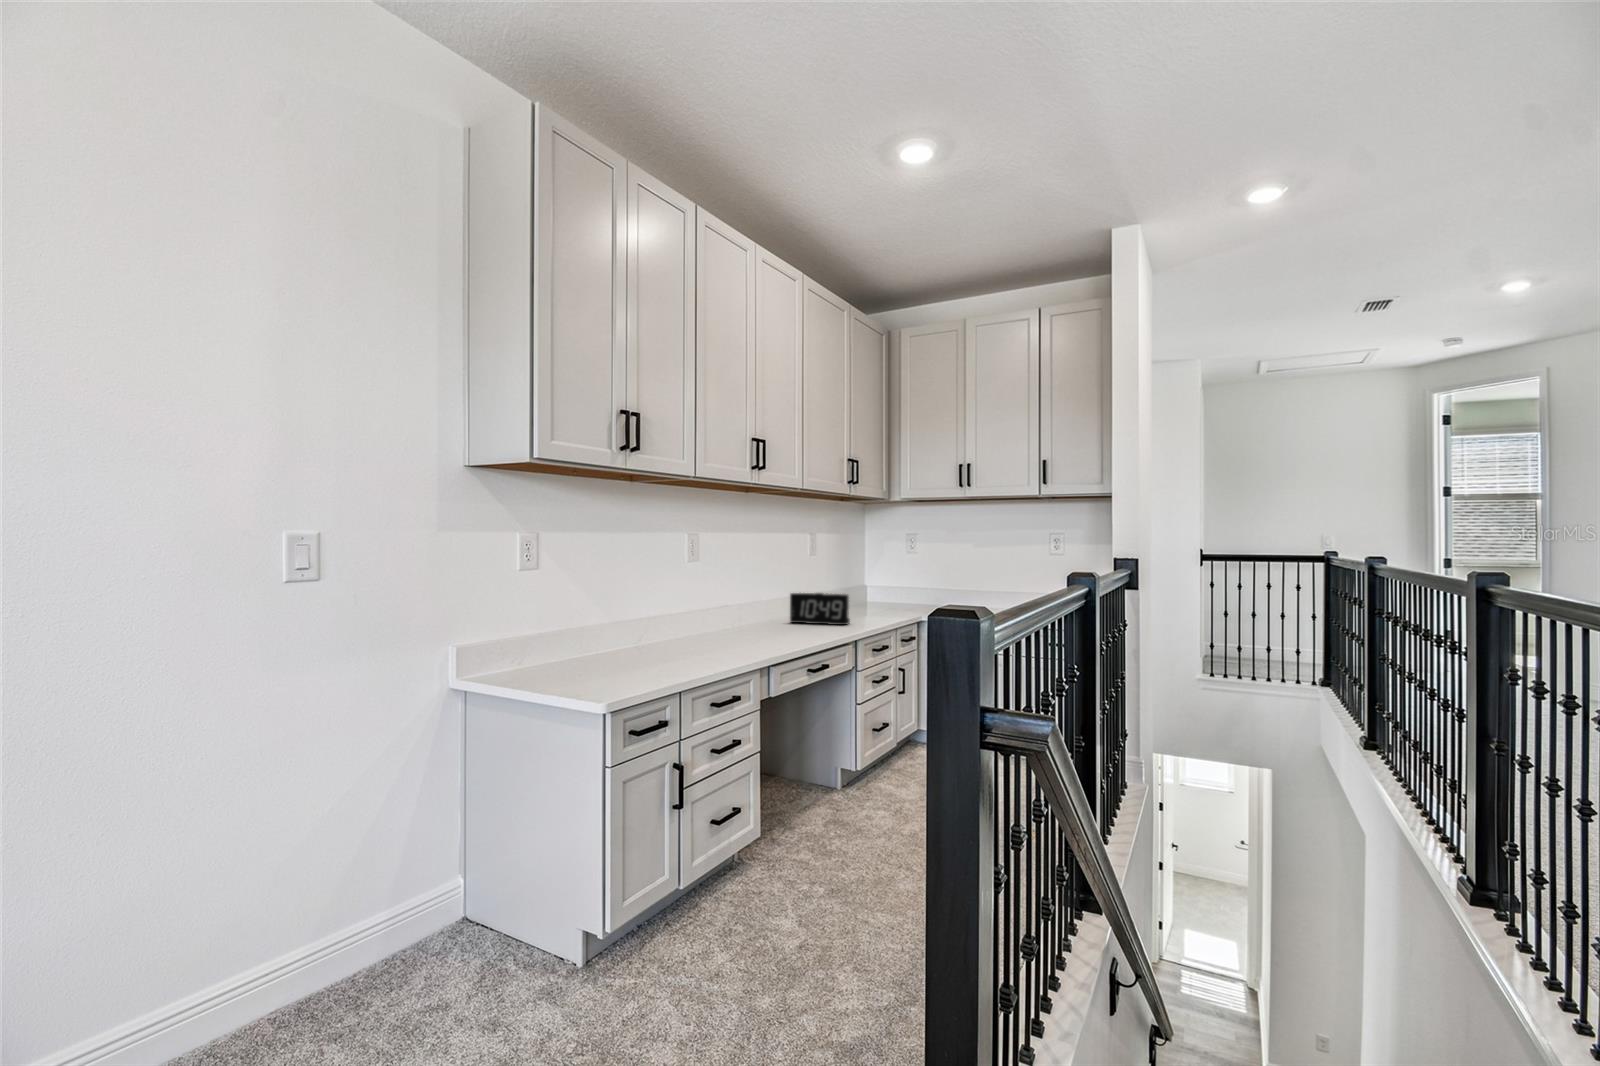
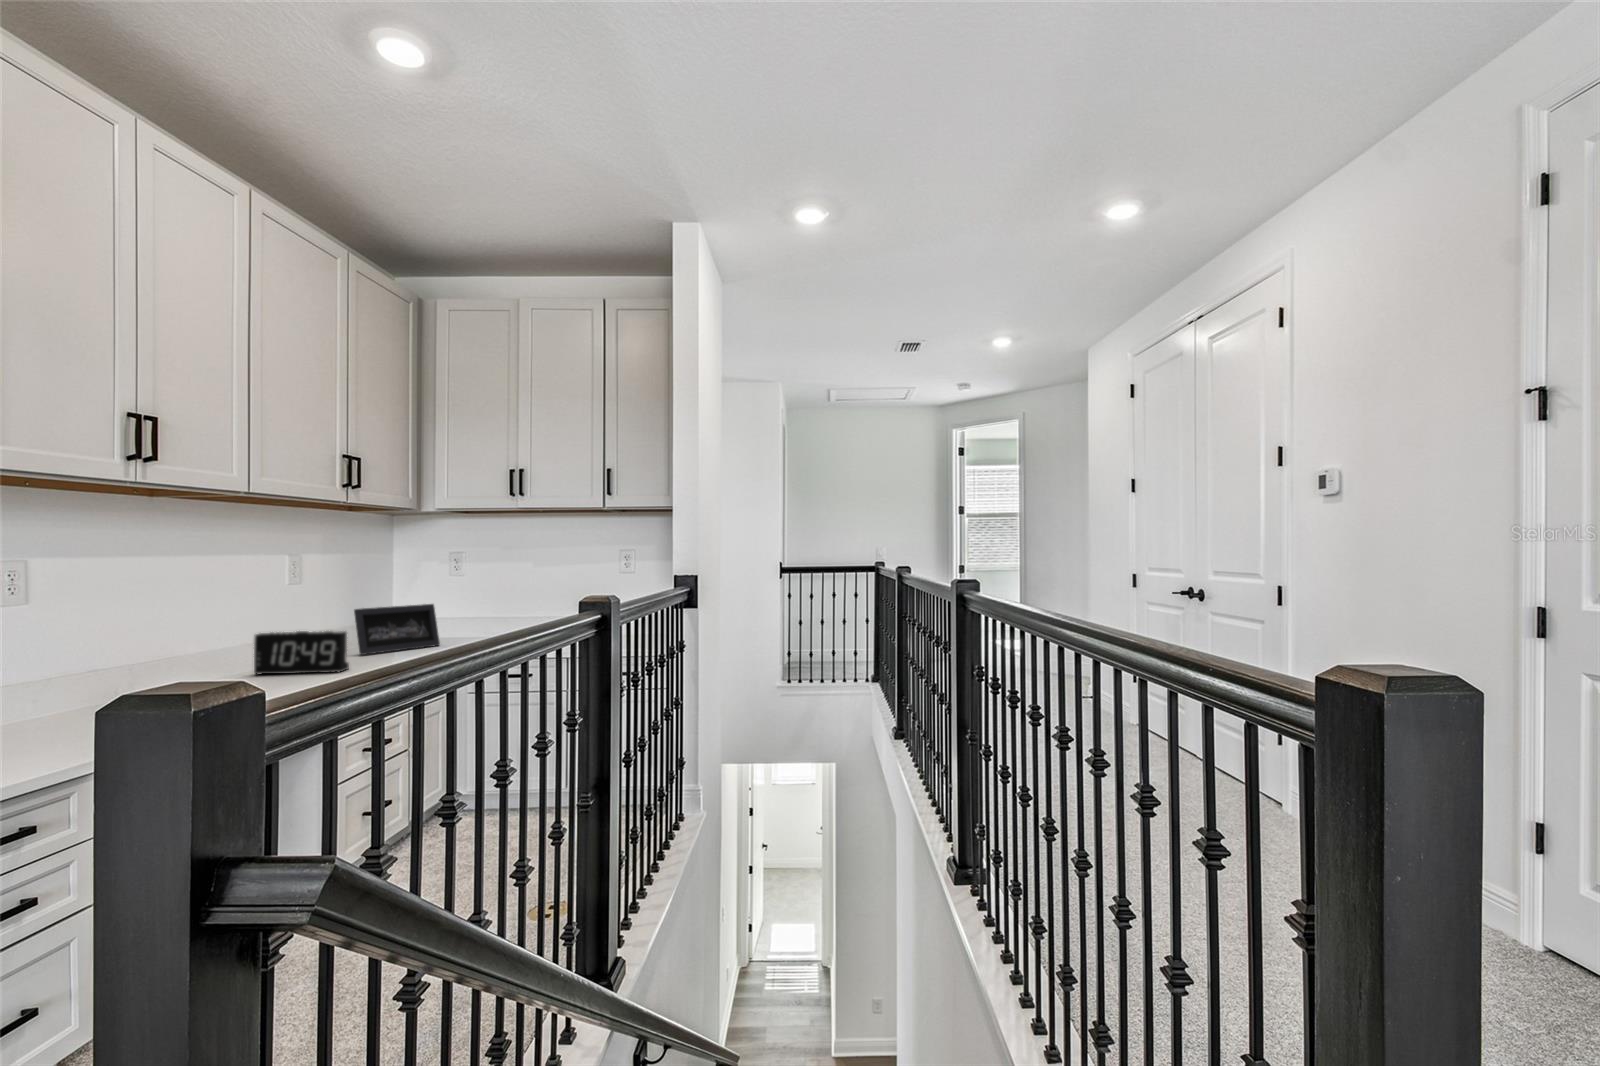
picture frame: none [844,577,903,615] -> present [354,604,440,655]

